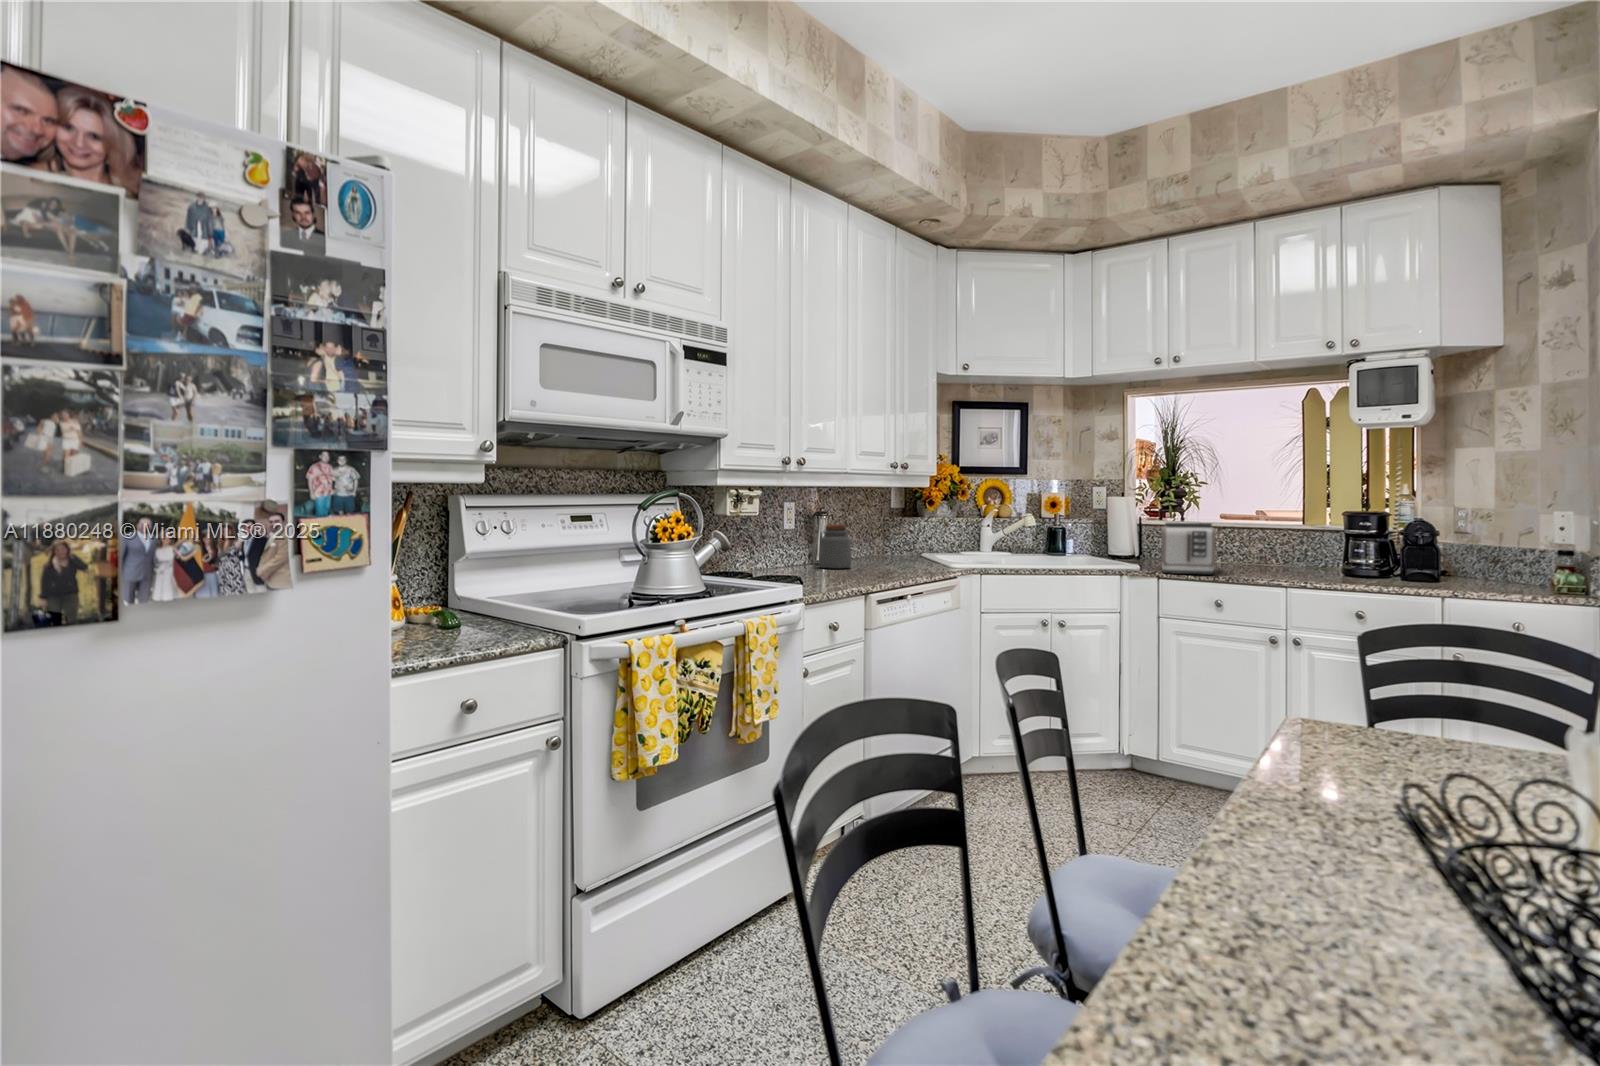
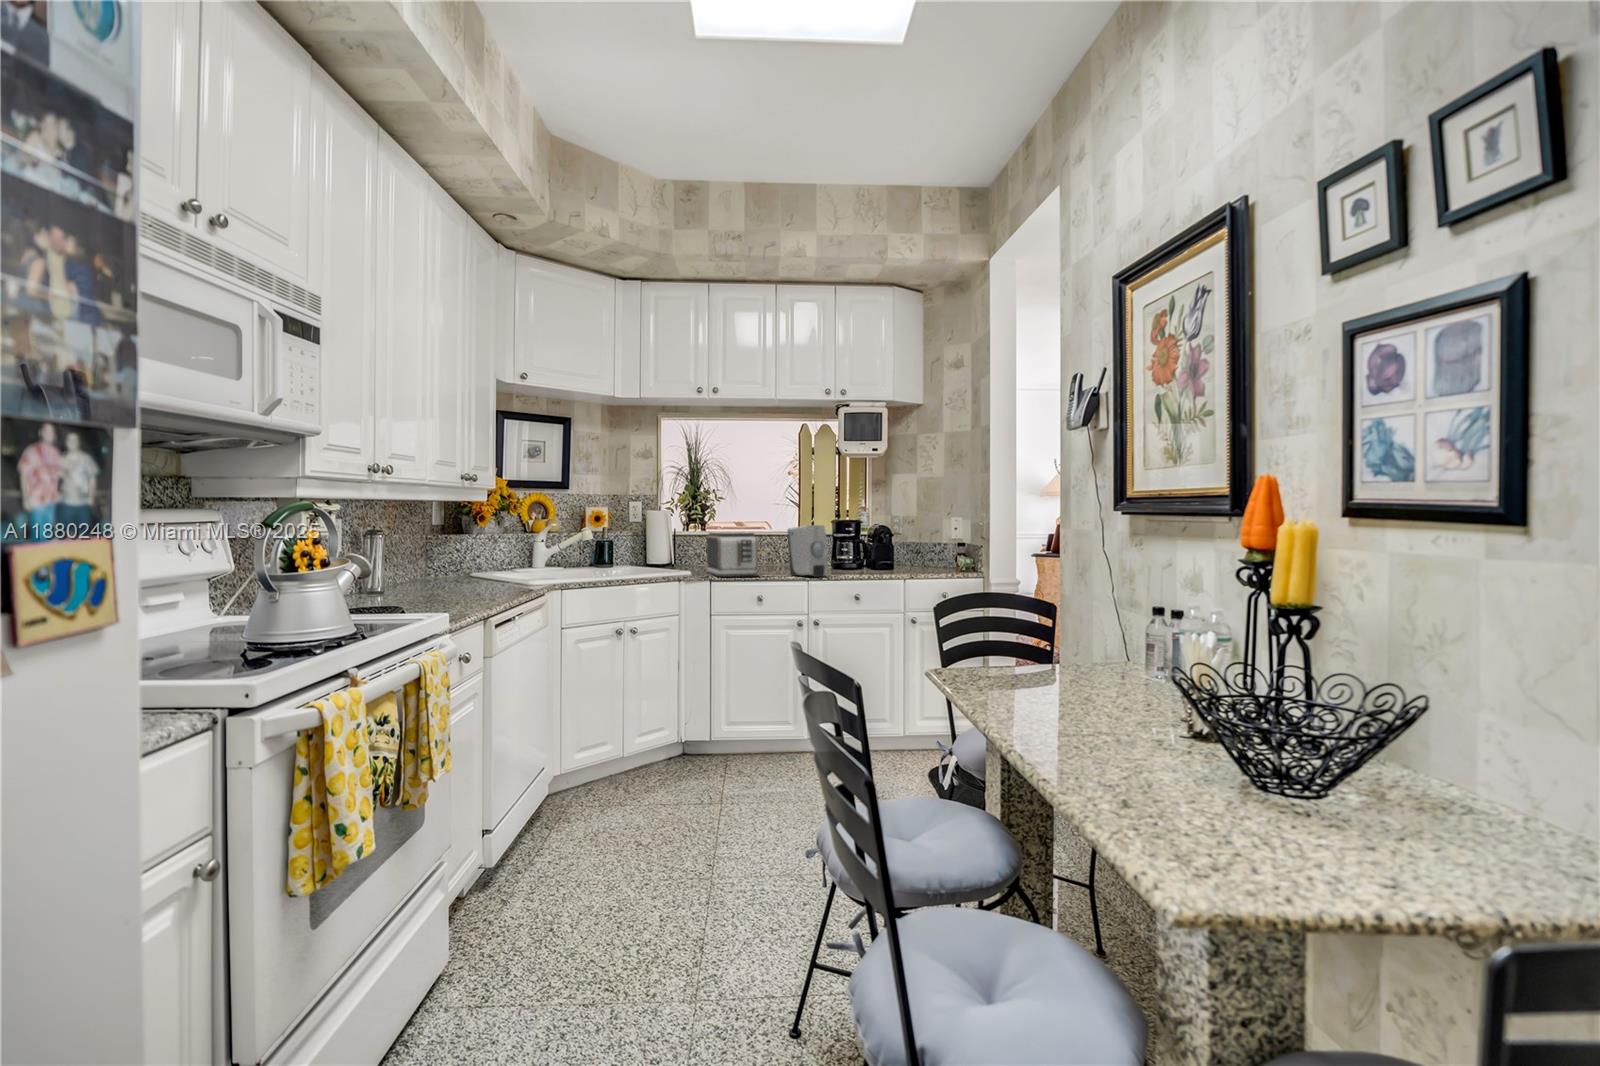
soap dispenser: none [1264,515,1318,580] -> present [788,525,828,577]
jar: present [819,524,851,568] -> none [388,542,429,592]

